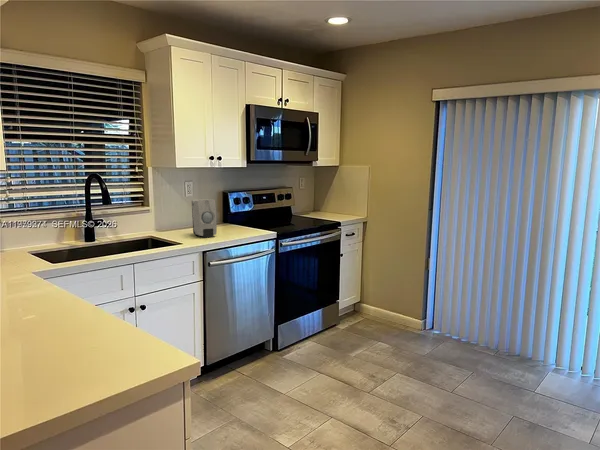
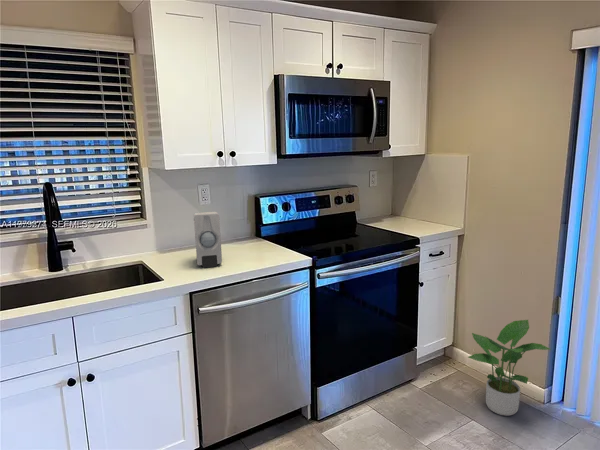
potted plant: none [374,273,425,337] -> present [468,320,550,416]

